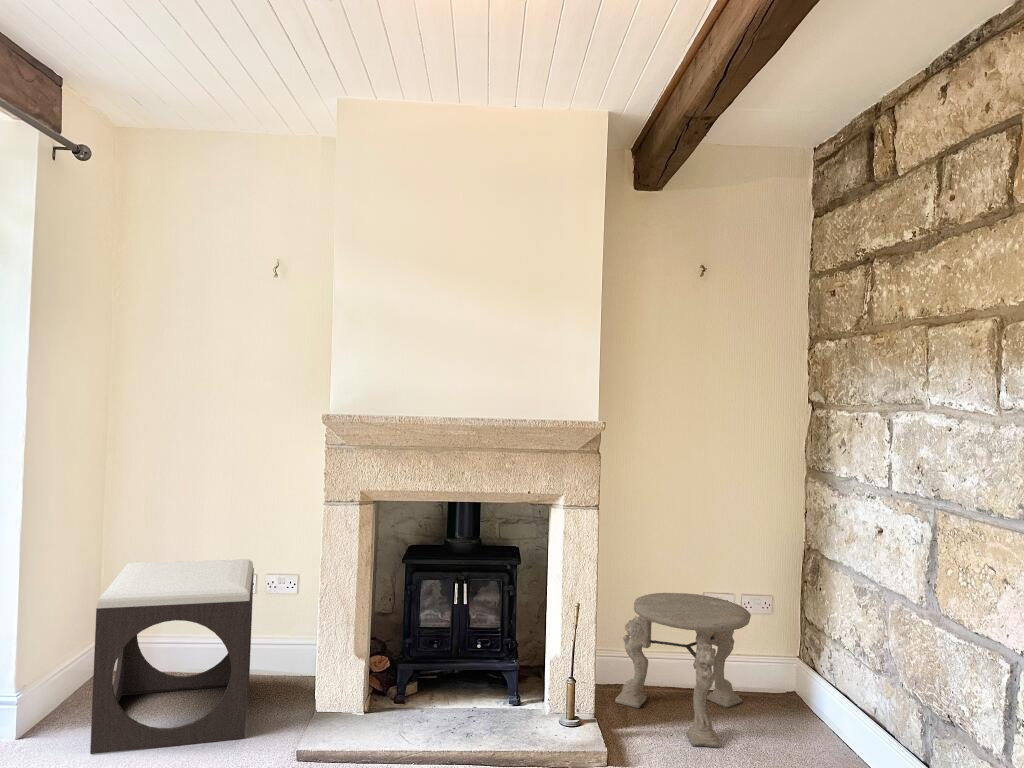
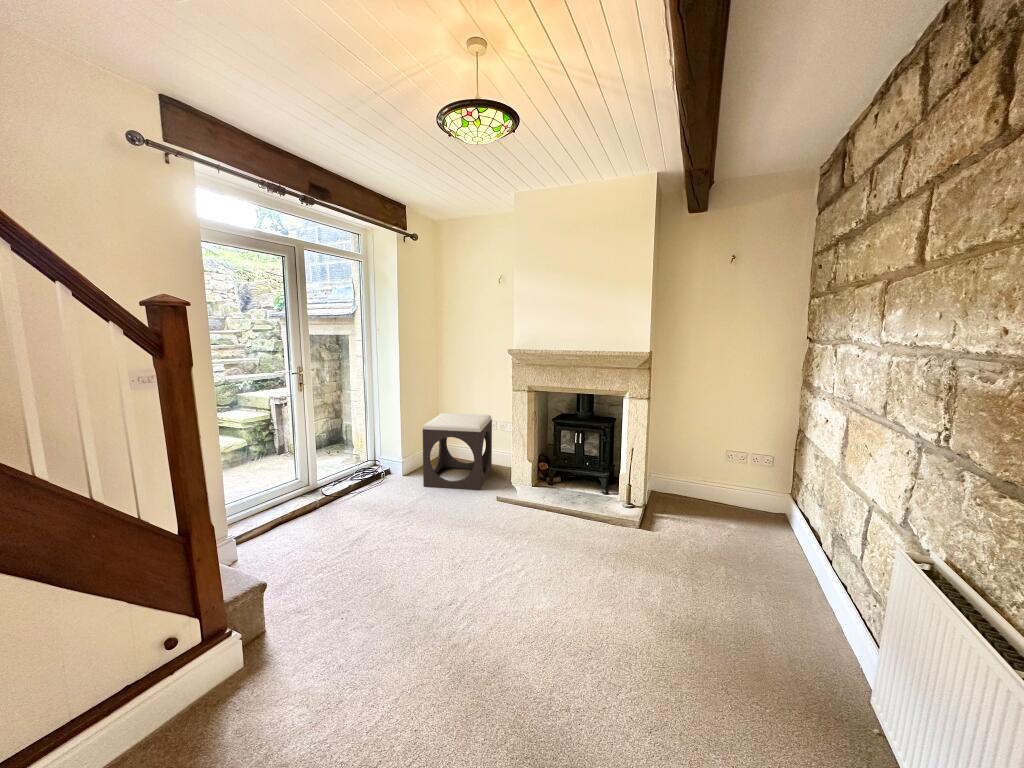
side table: present [615,593,751,747] -> none [664,449,746,534]

